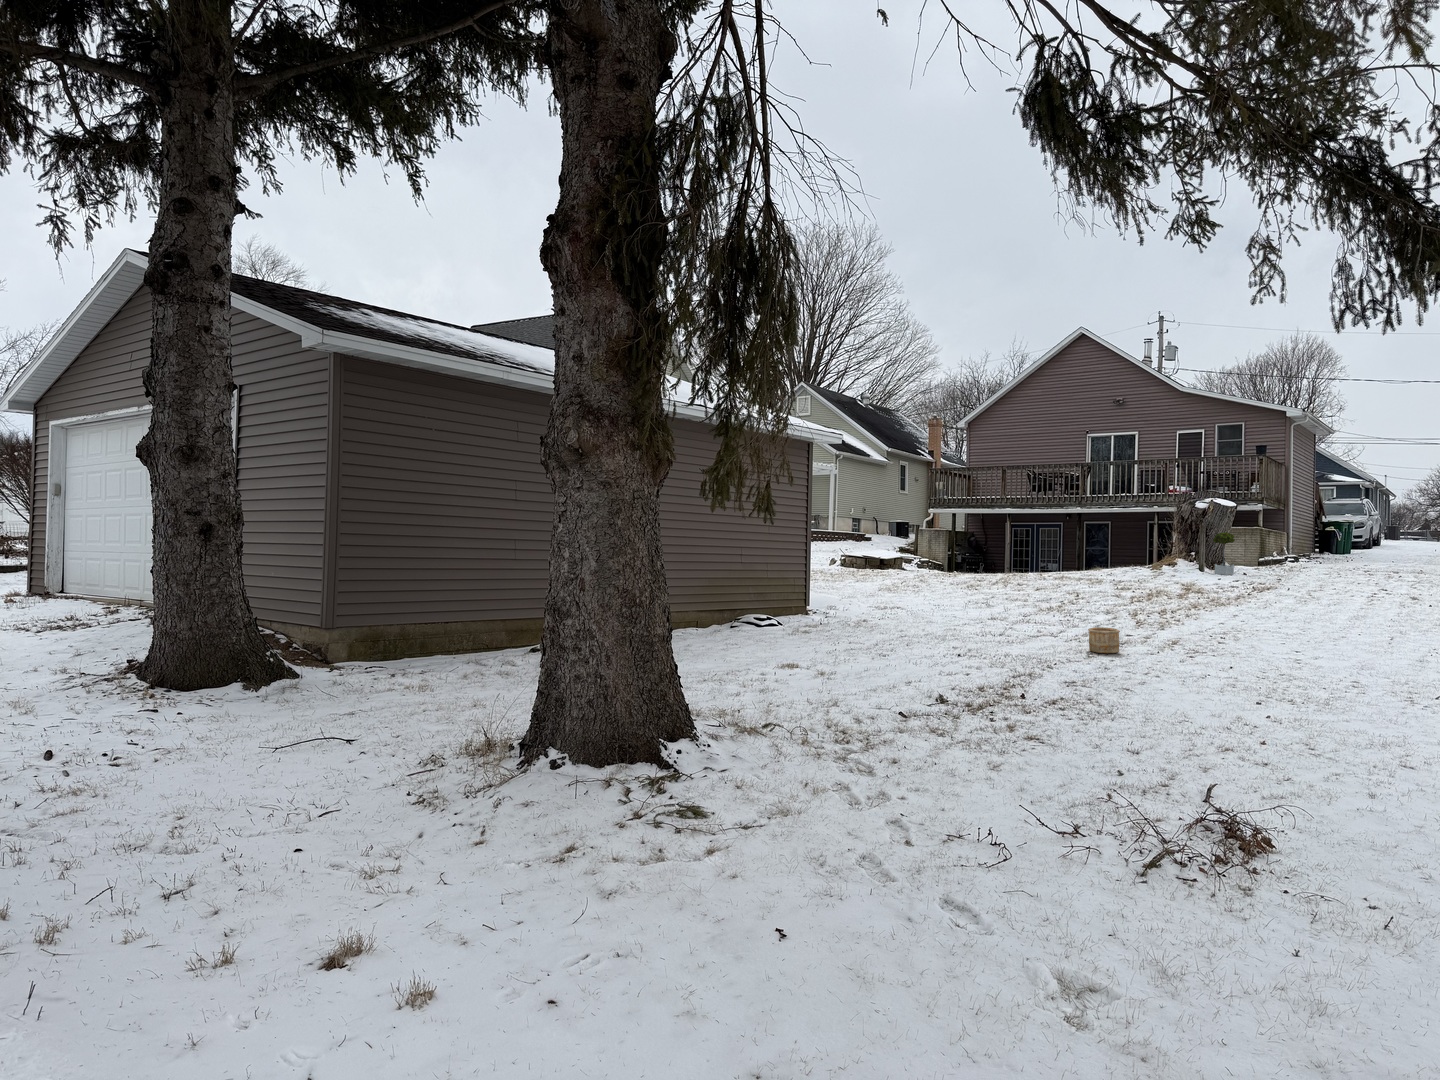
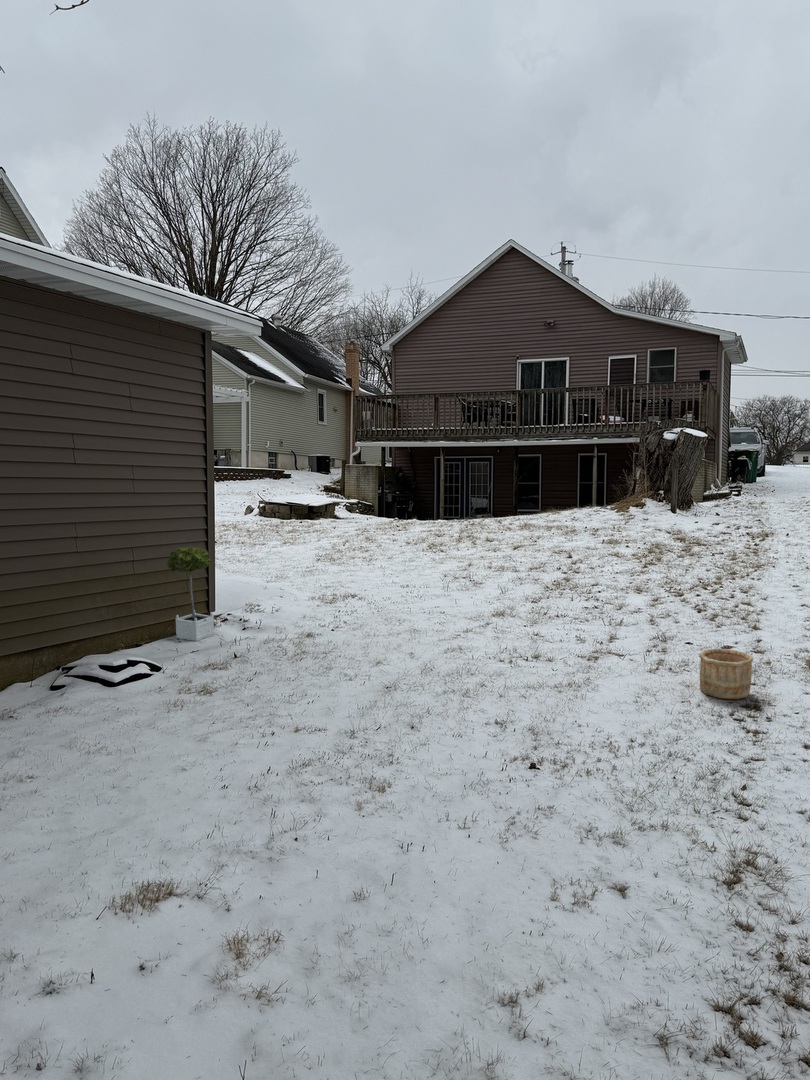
potted tree: present [1213,532,1235,575] -> present [167,546,214,641]

